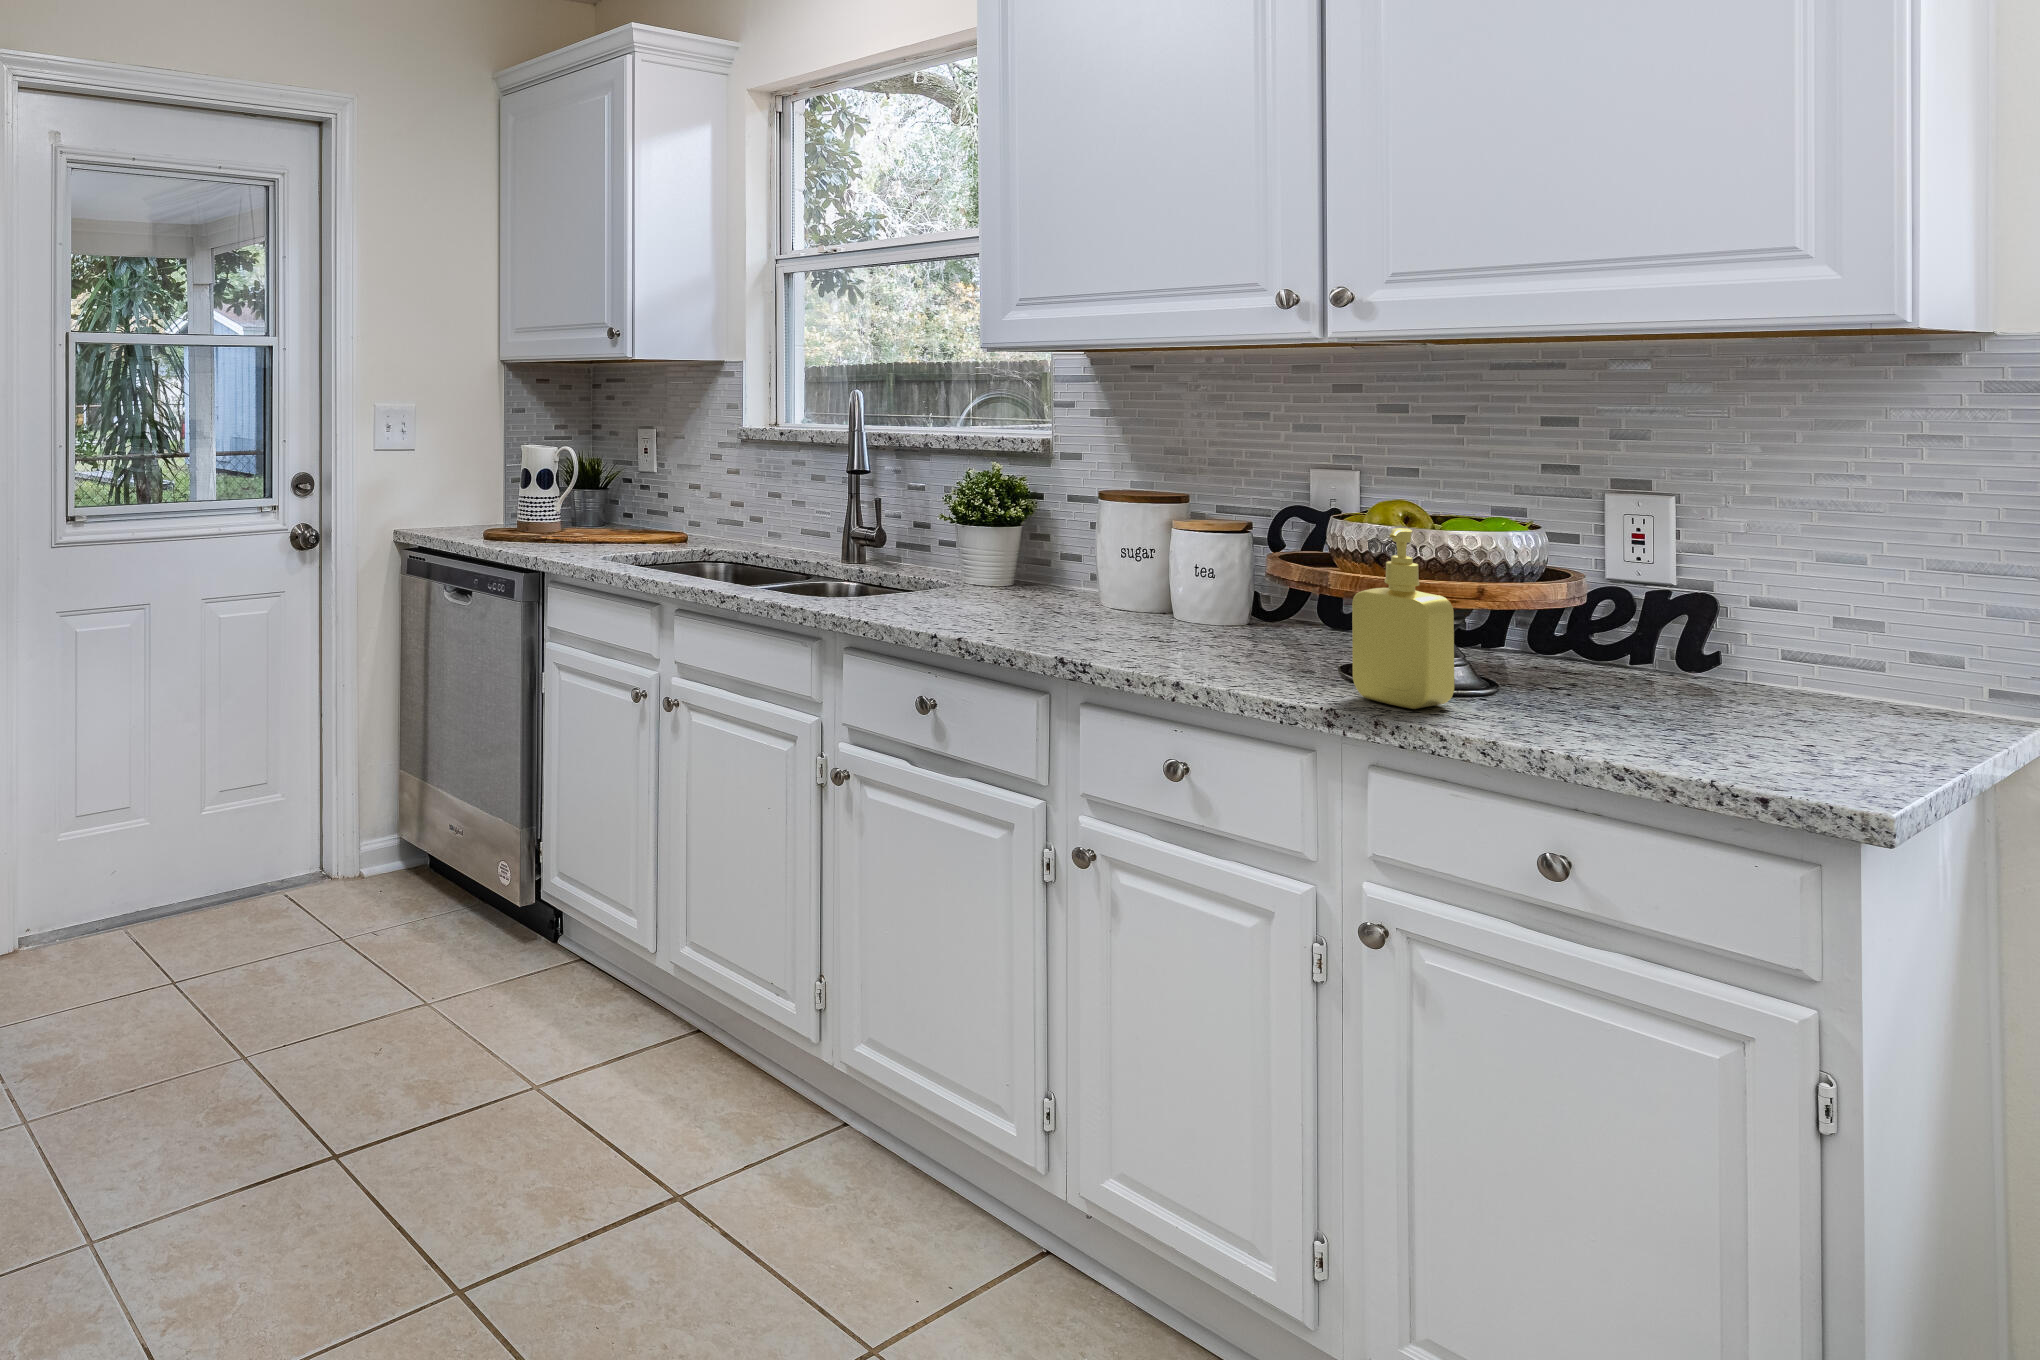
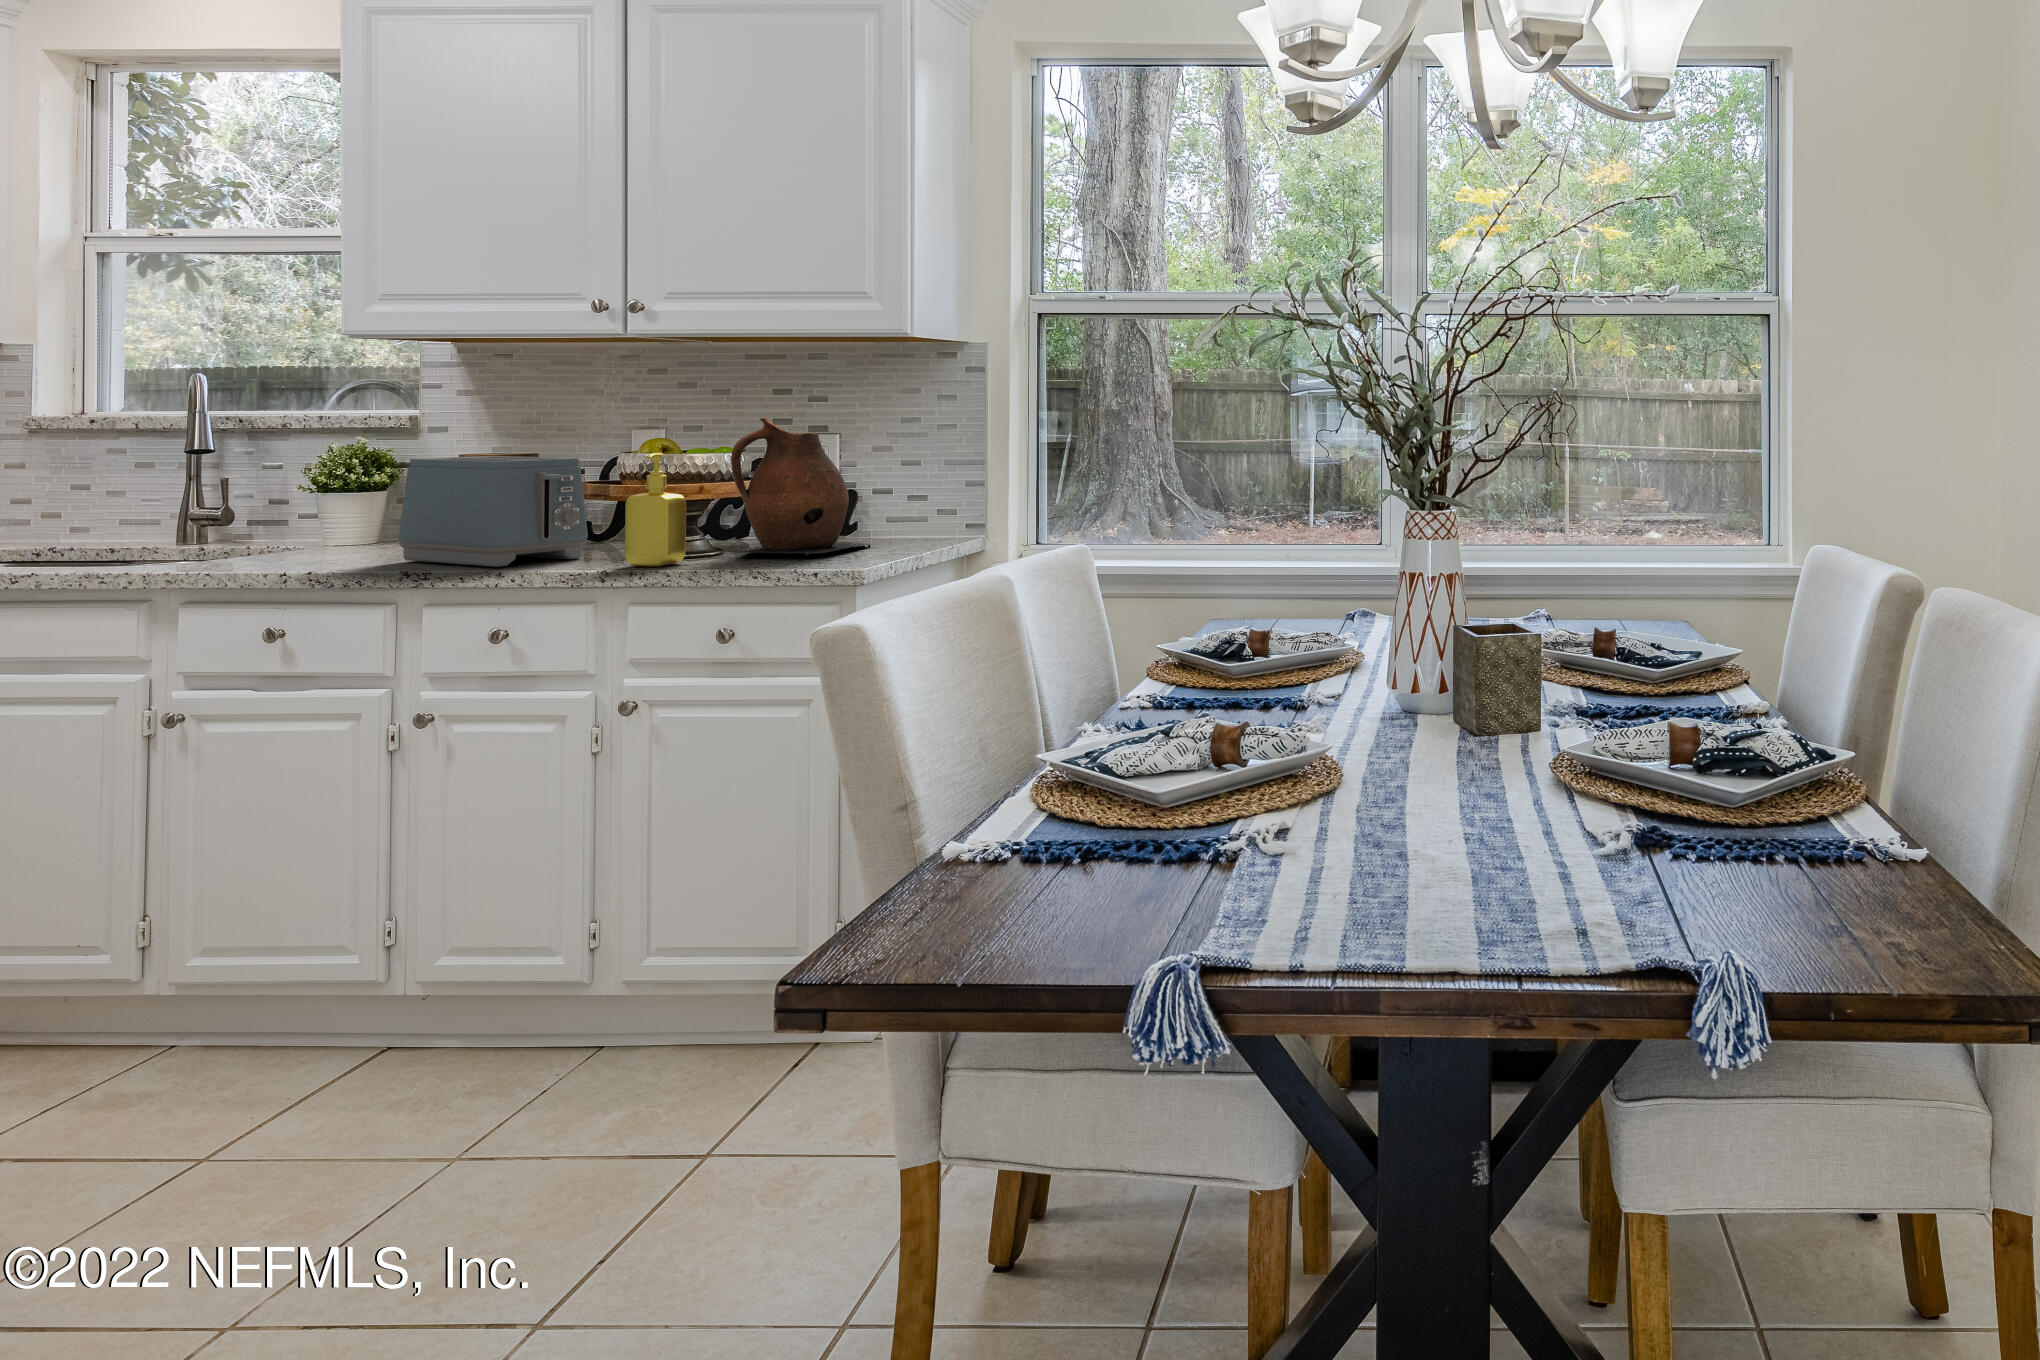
ceramic pitcher: none [1518,476,1799,733] -> present [731,418,870,556]
toaster: none [1042,501,1281,664] -> present [399,456,588,567]

